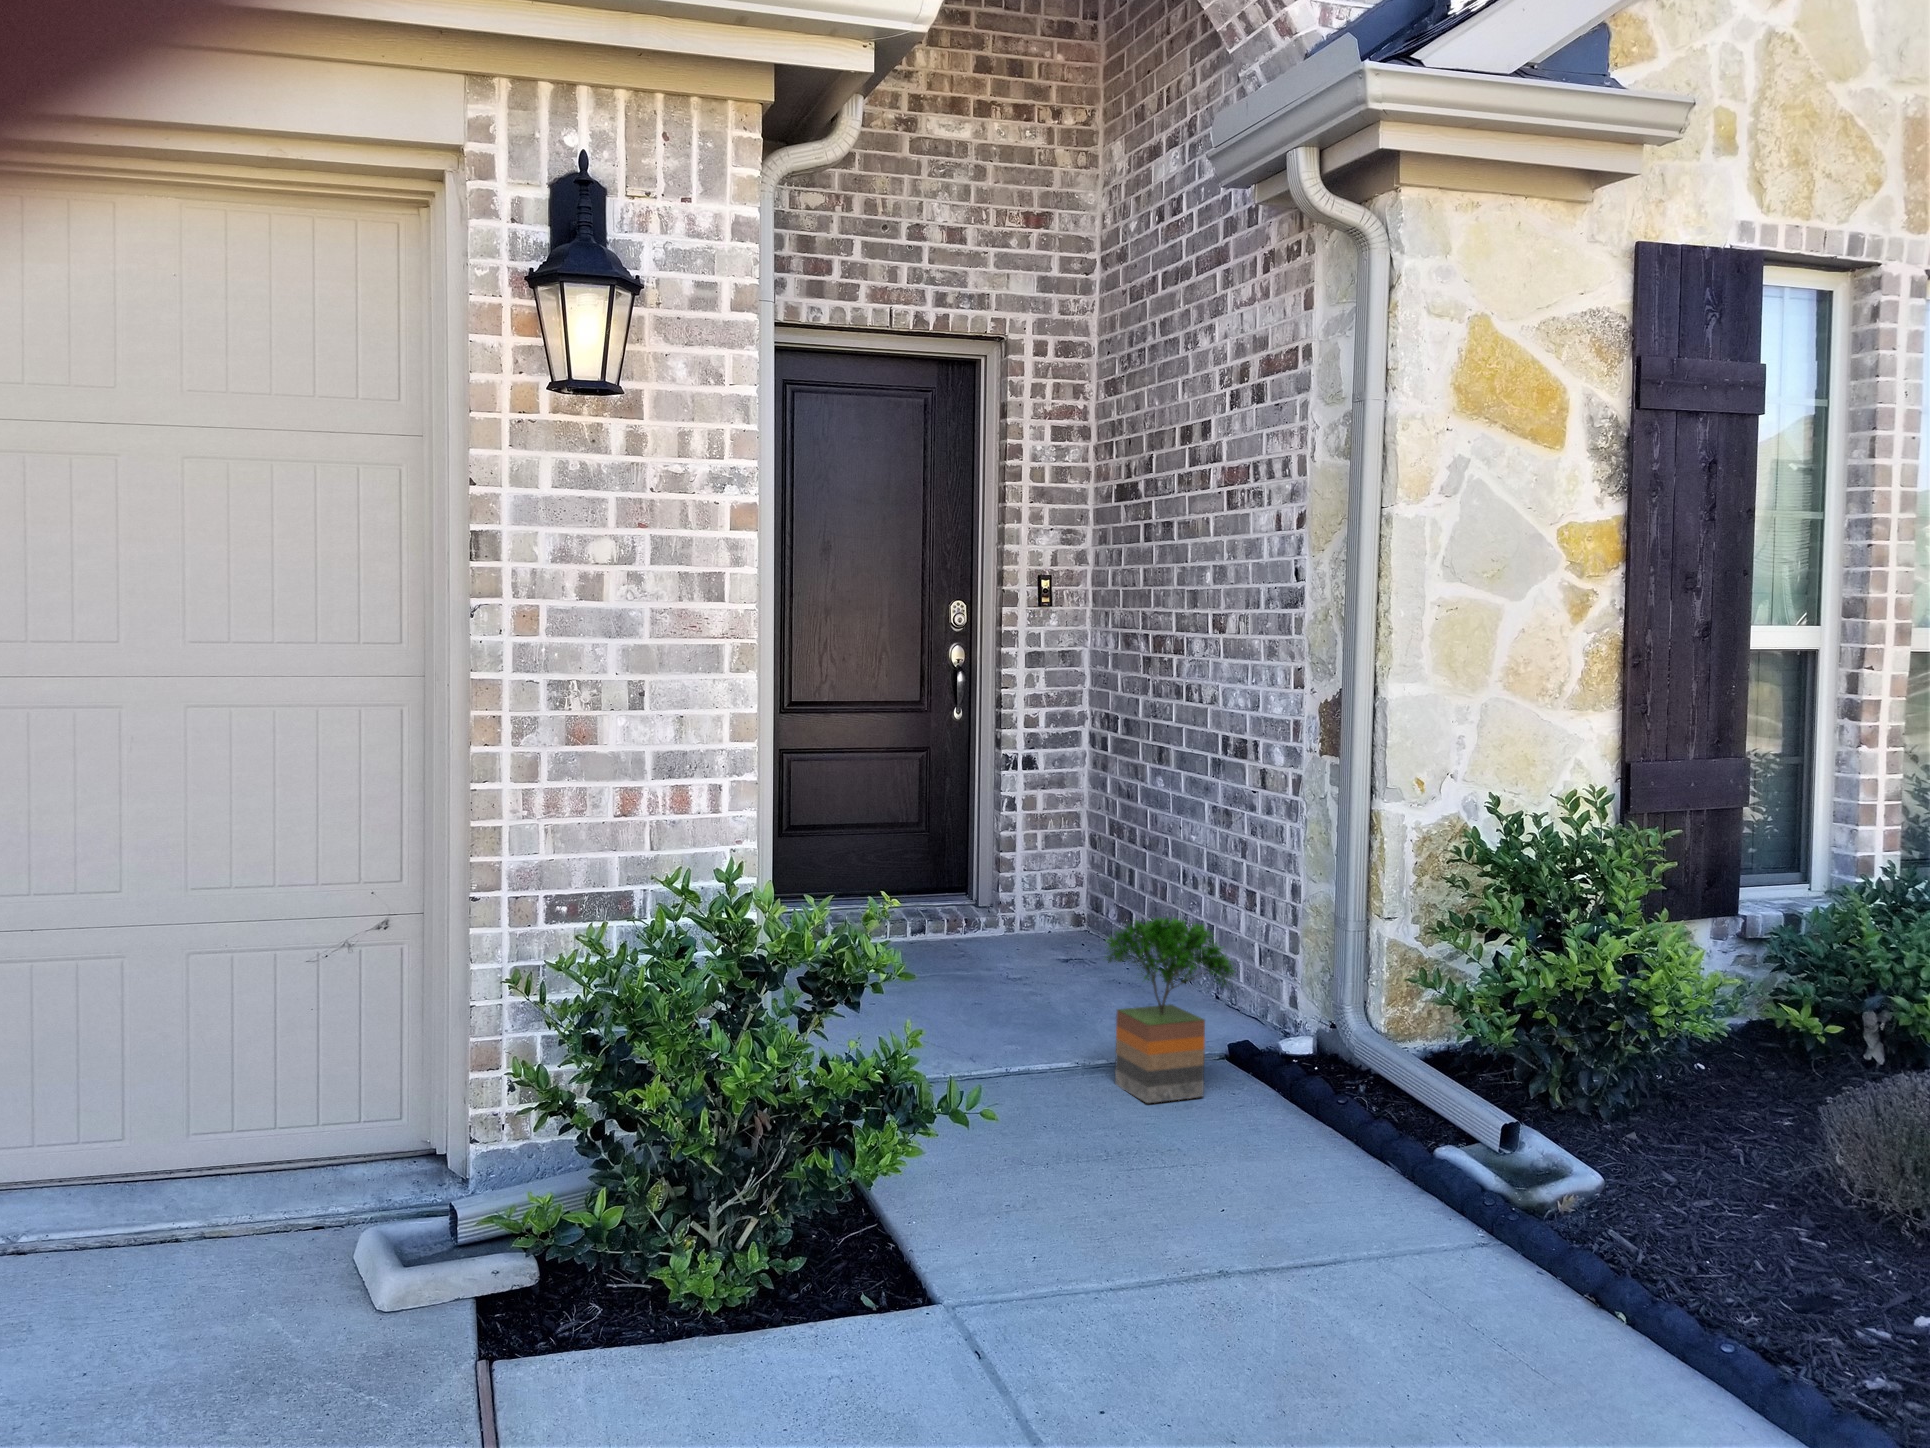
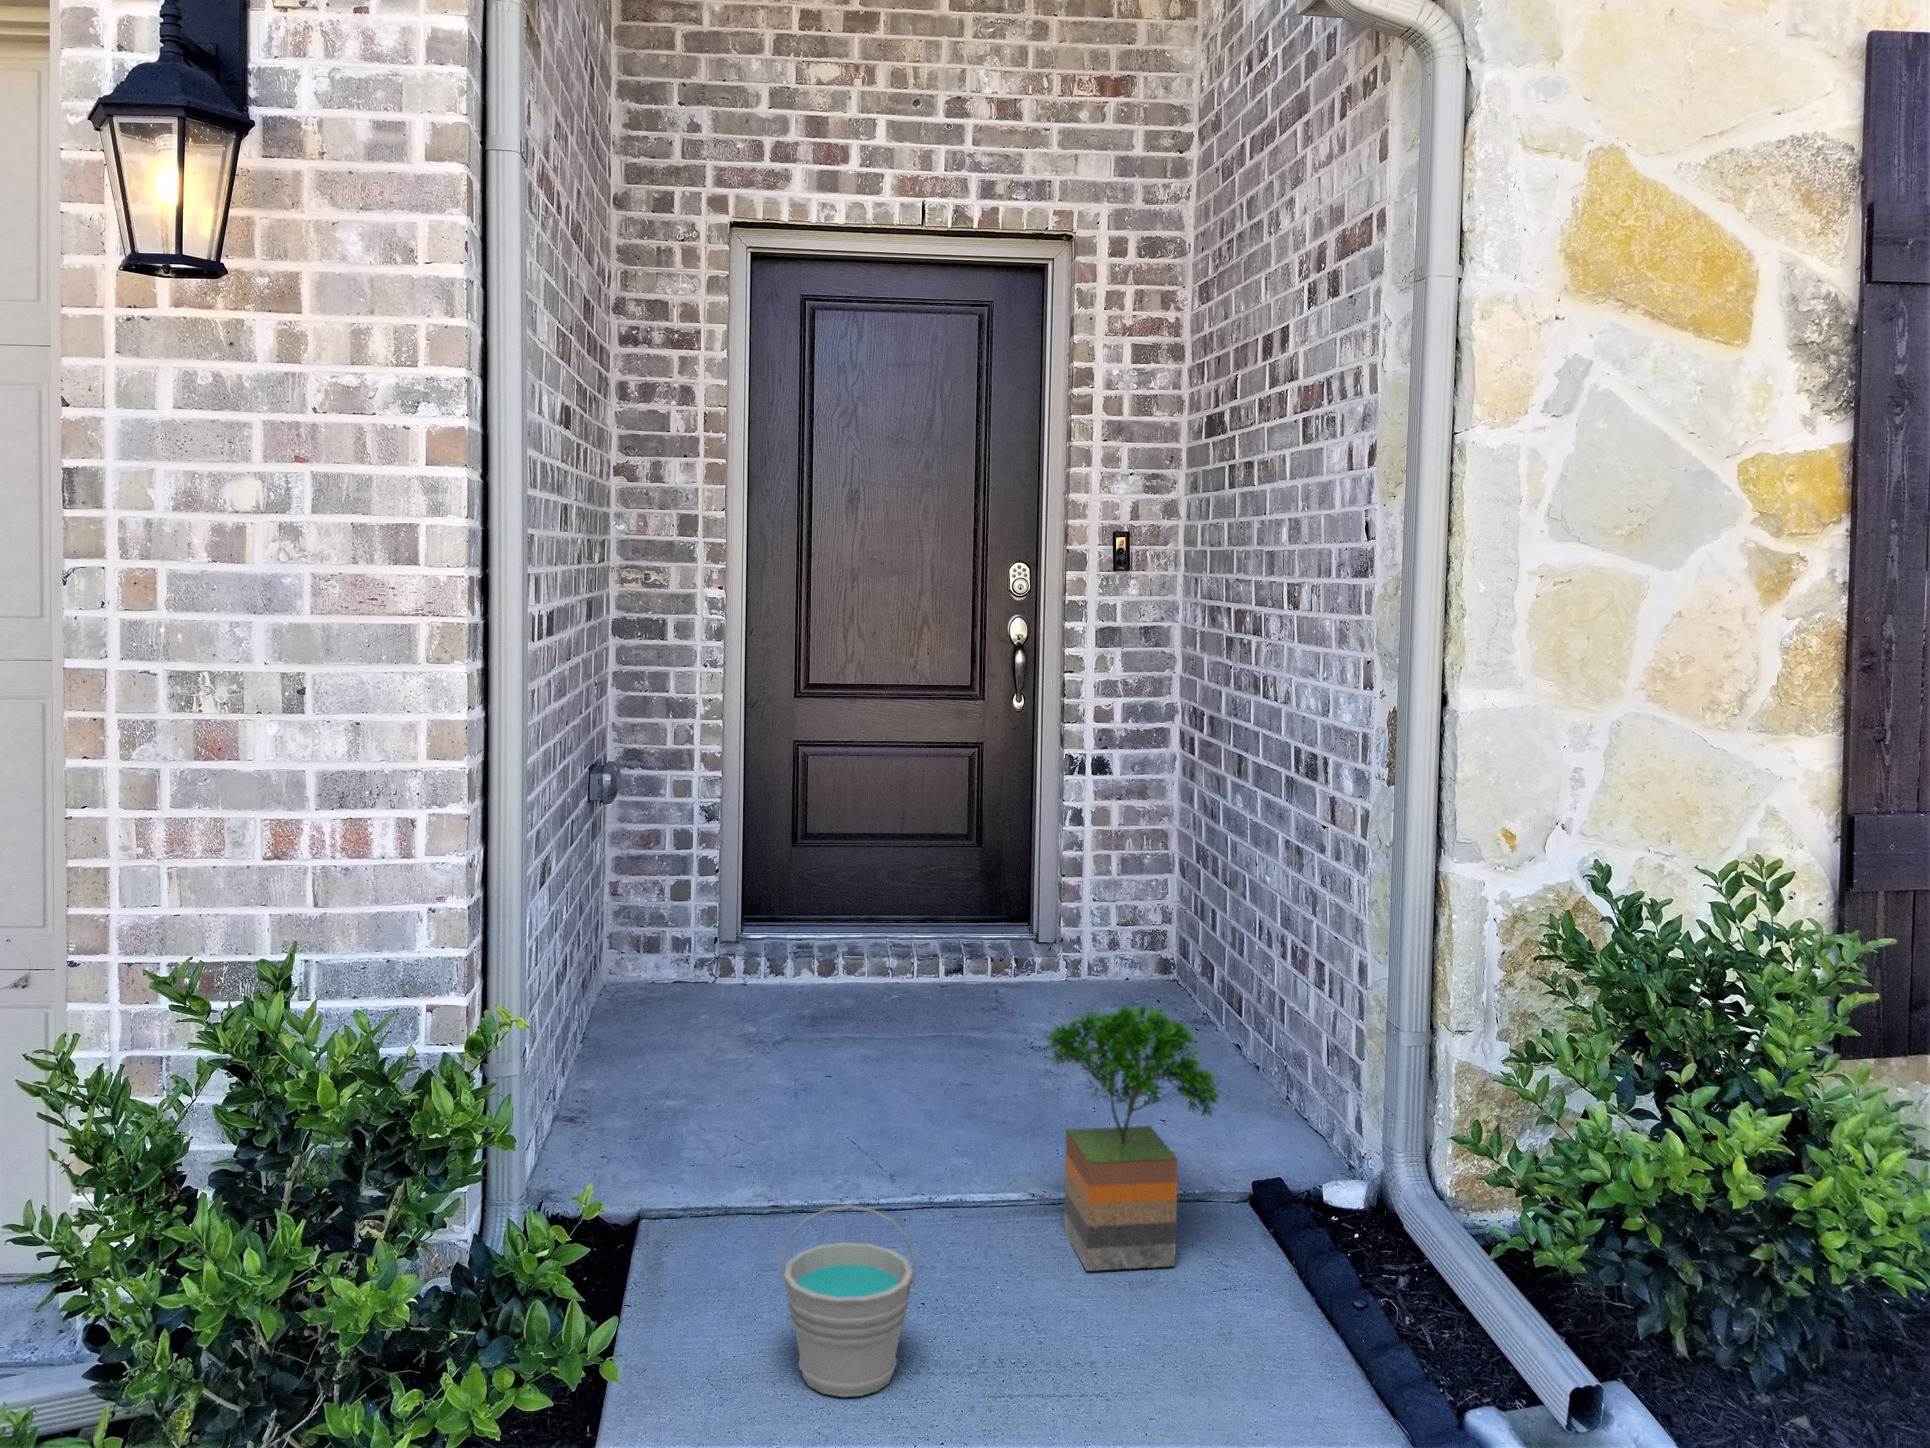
bucket: none [983,1047,1073,1178] -> present [781,1205,916,1397]

